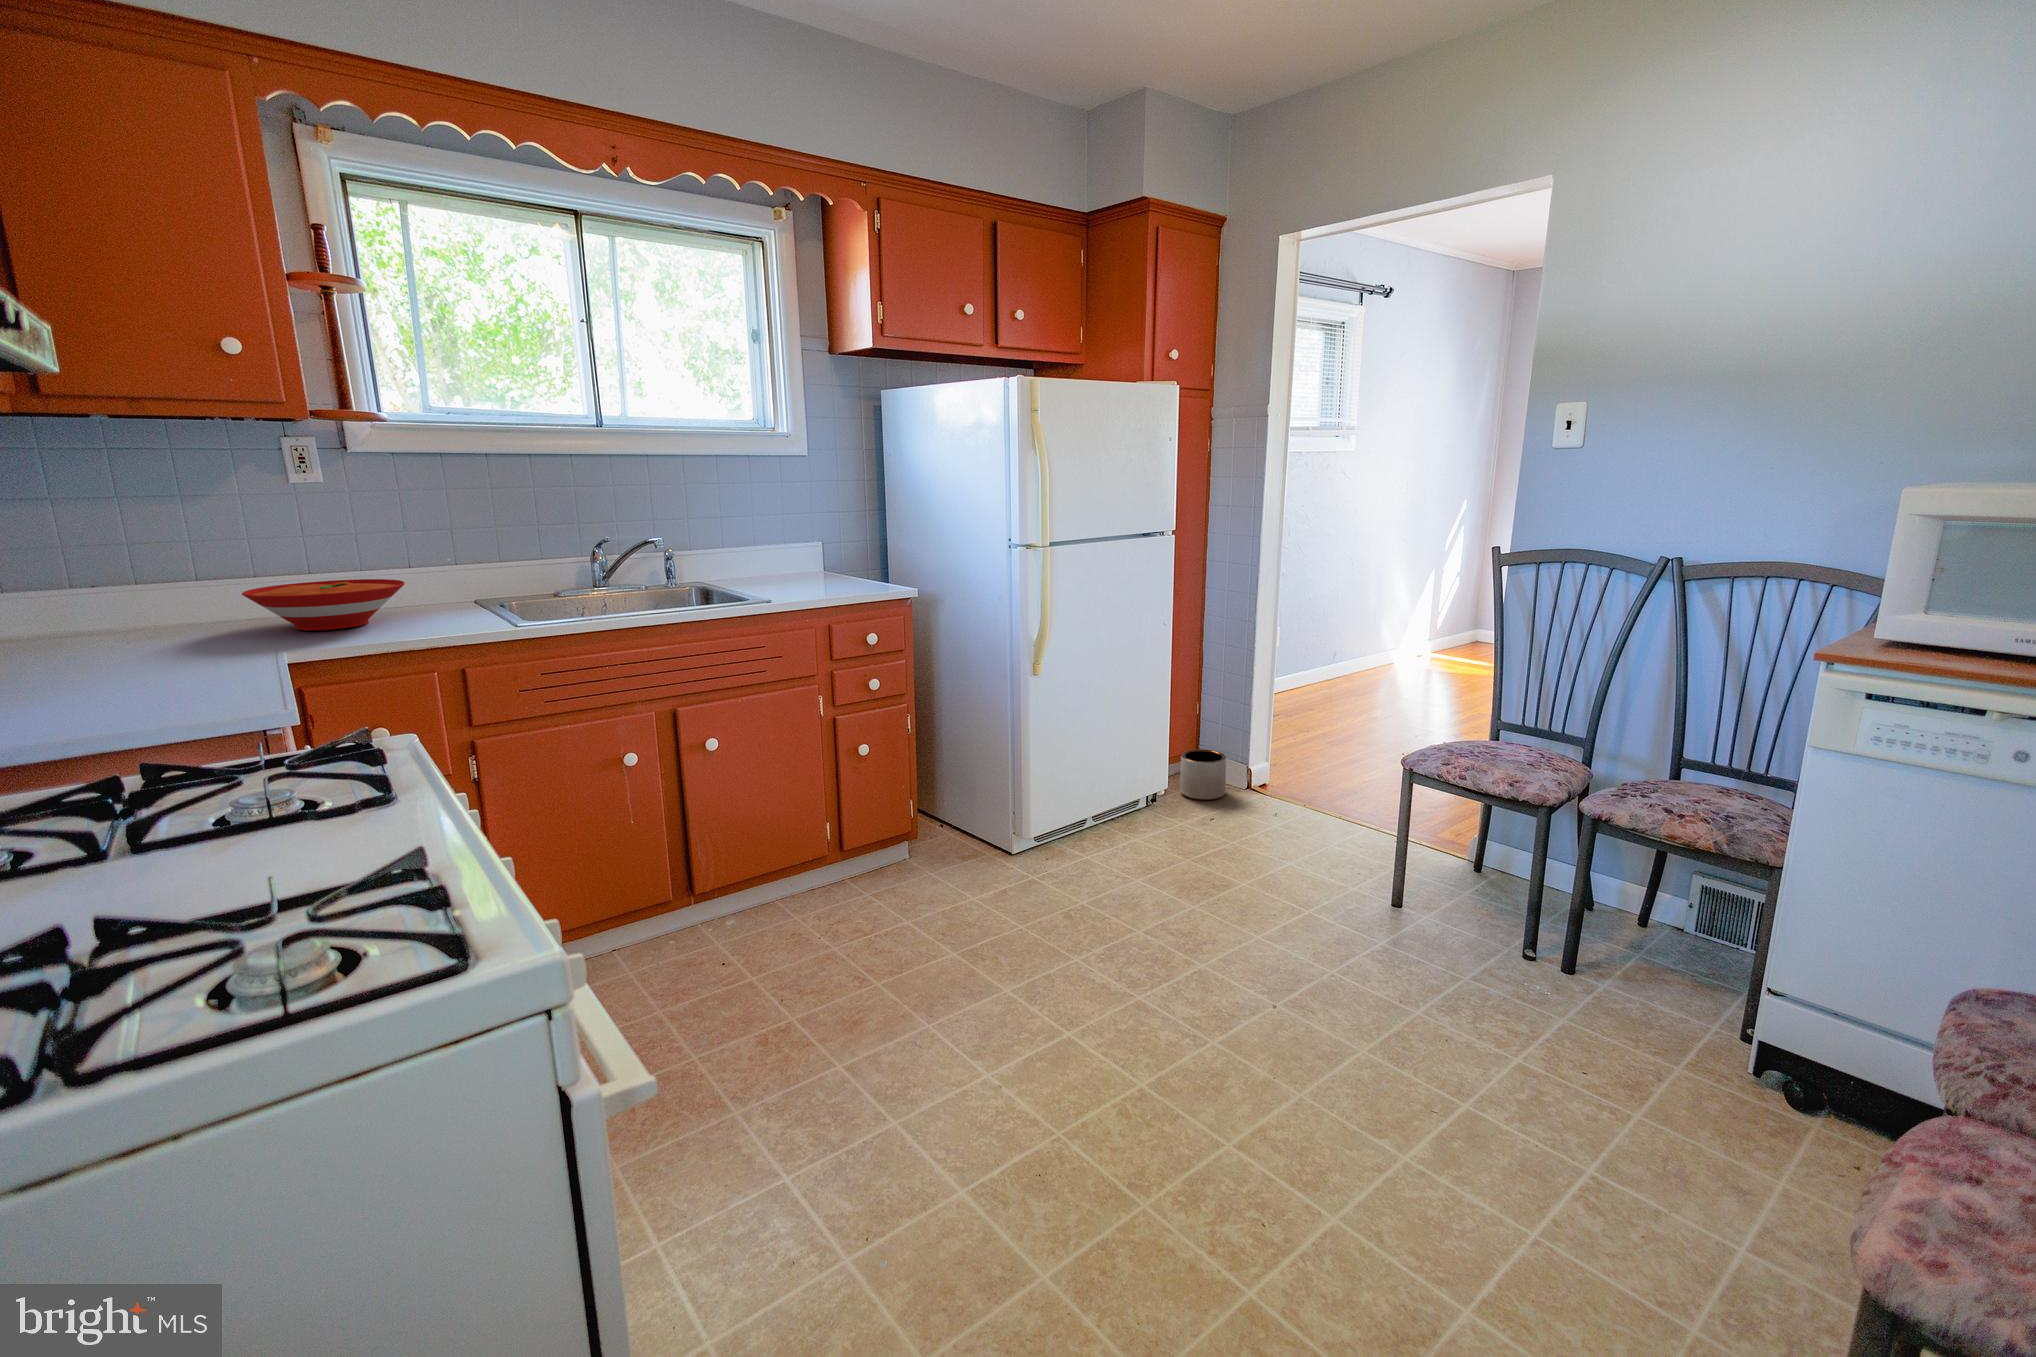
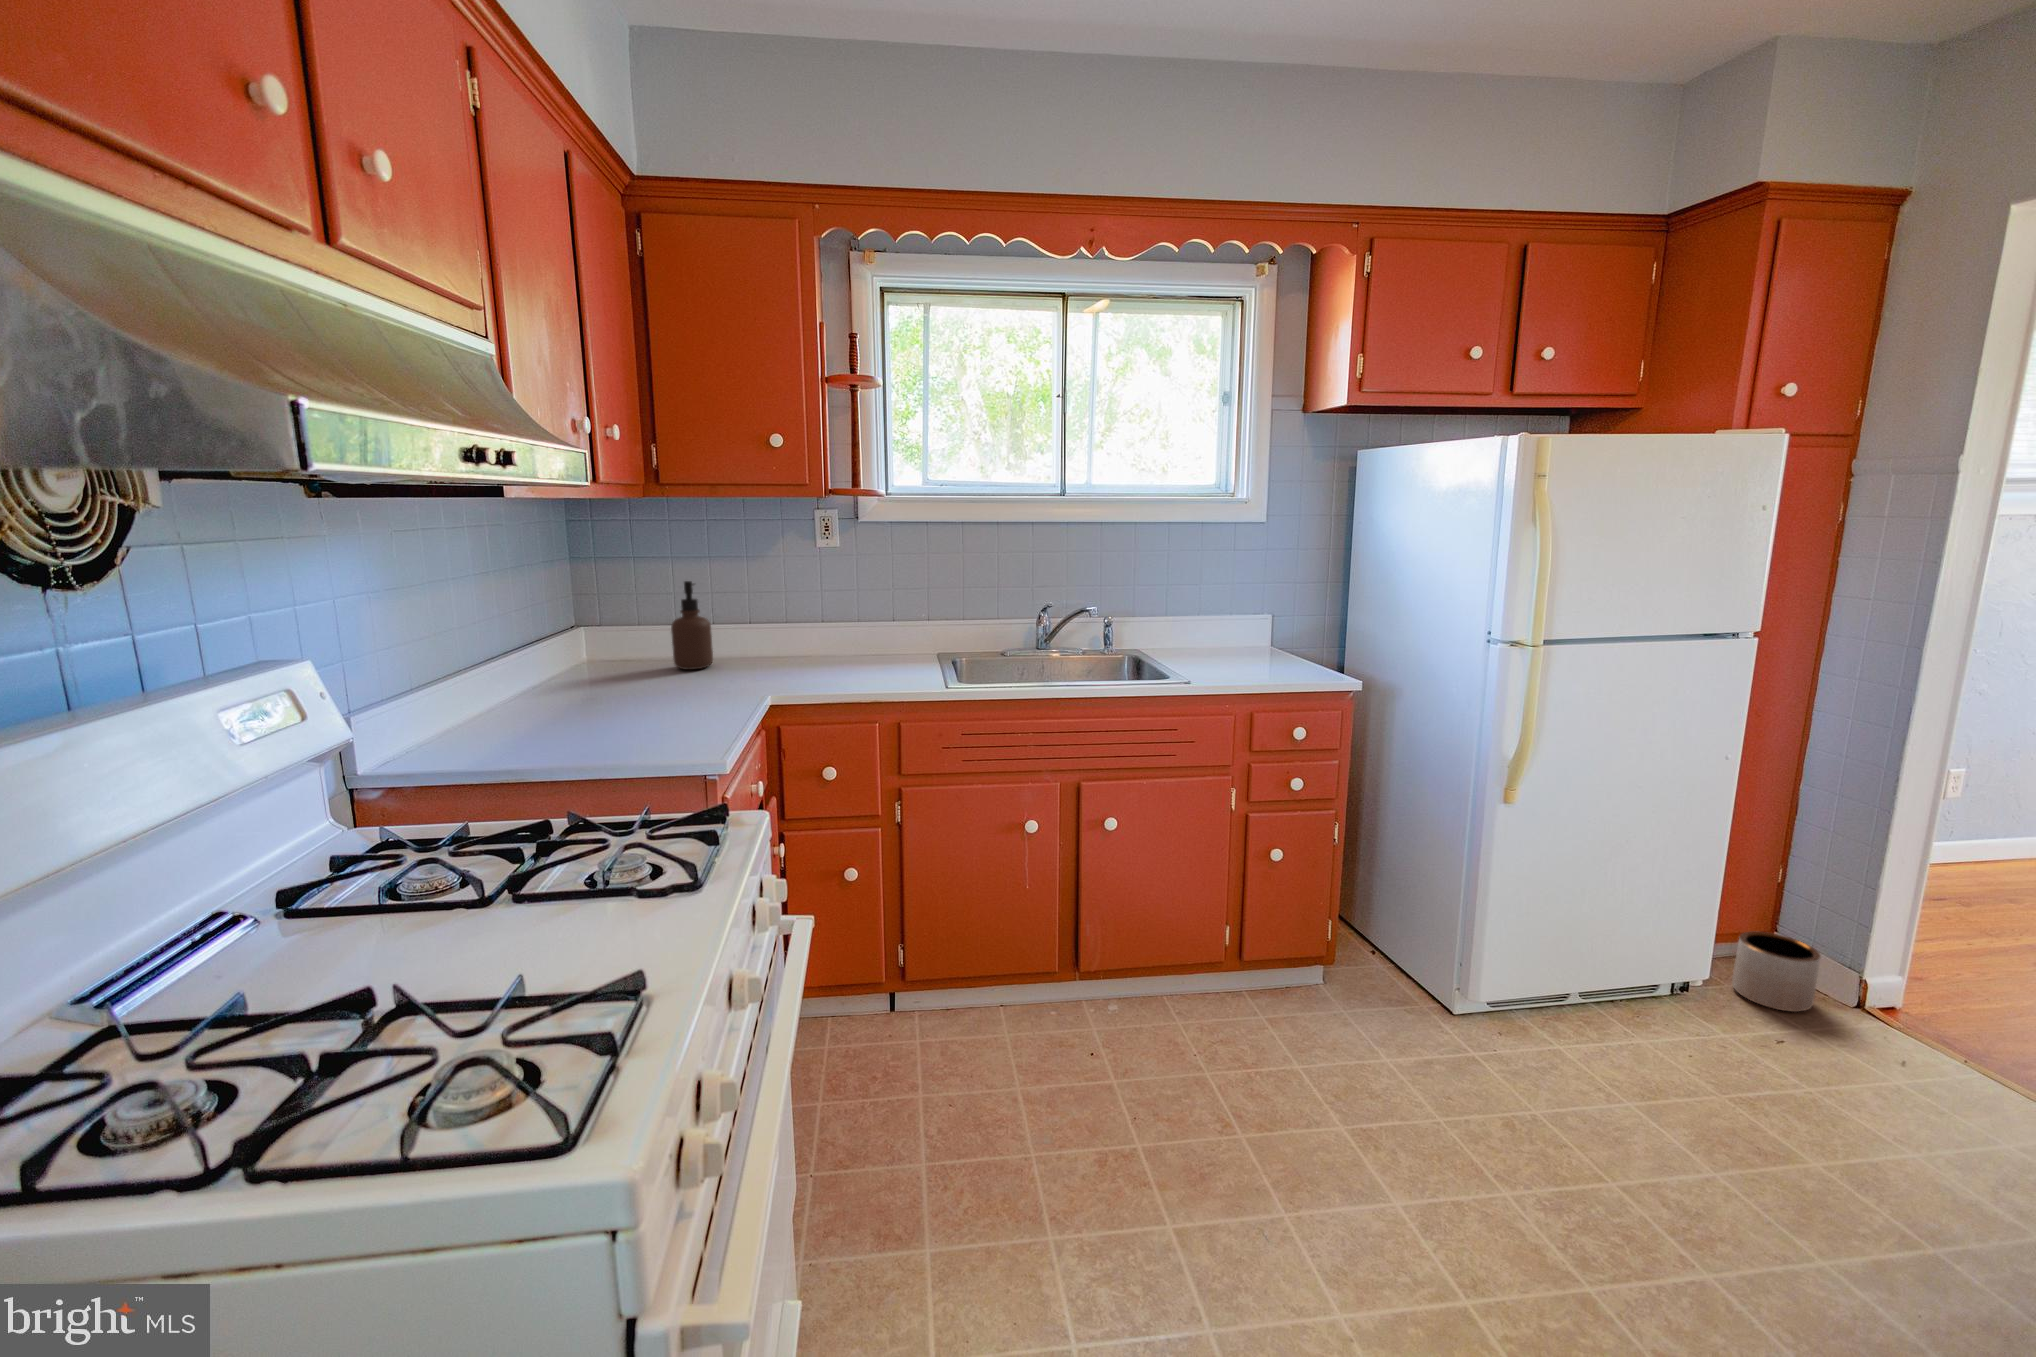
soap dispenser: none [81,528,157,644] -> present [671,581,713,670]
bowl: present [242,579,405,630] -> none [763,629,877,673]

